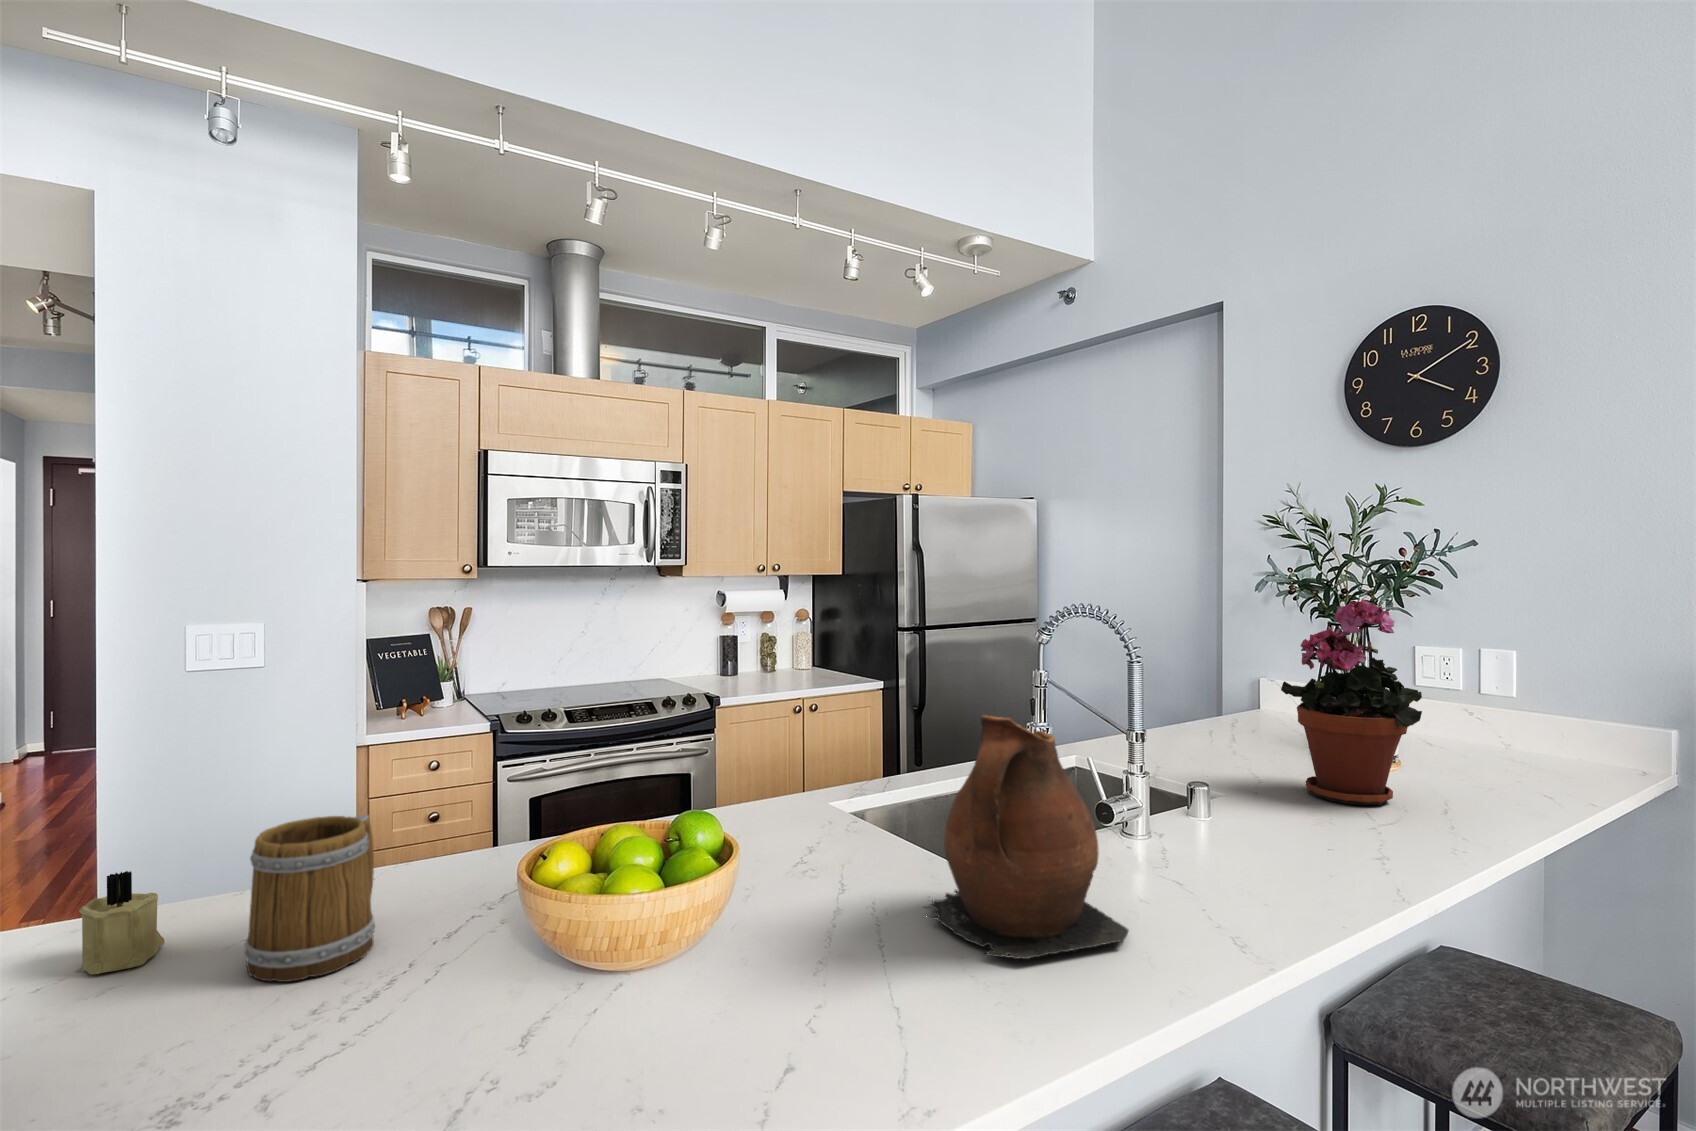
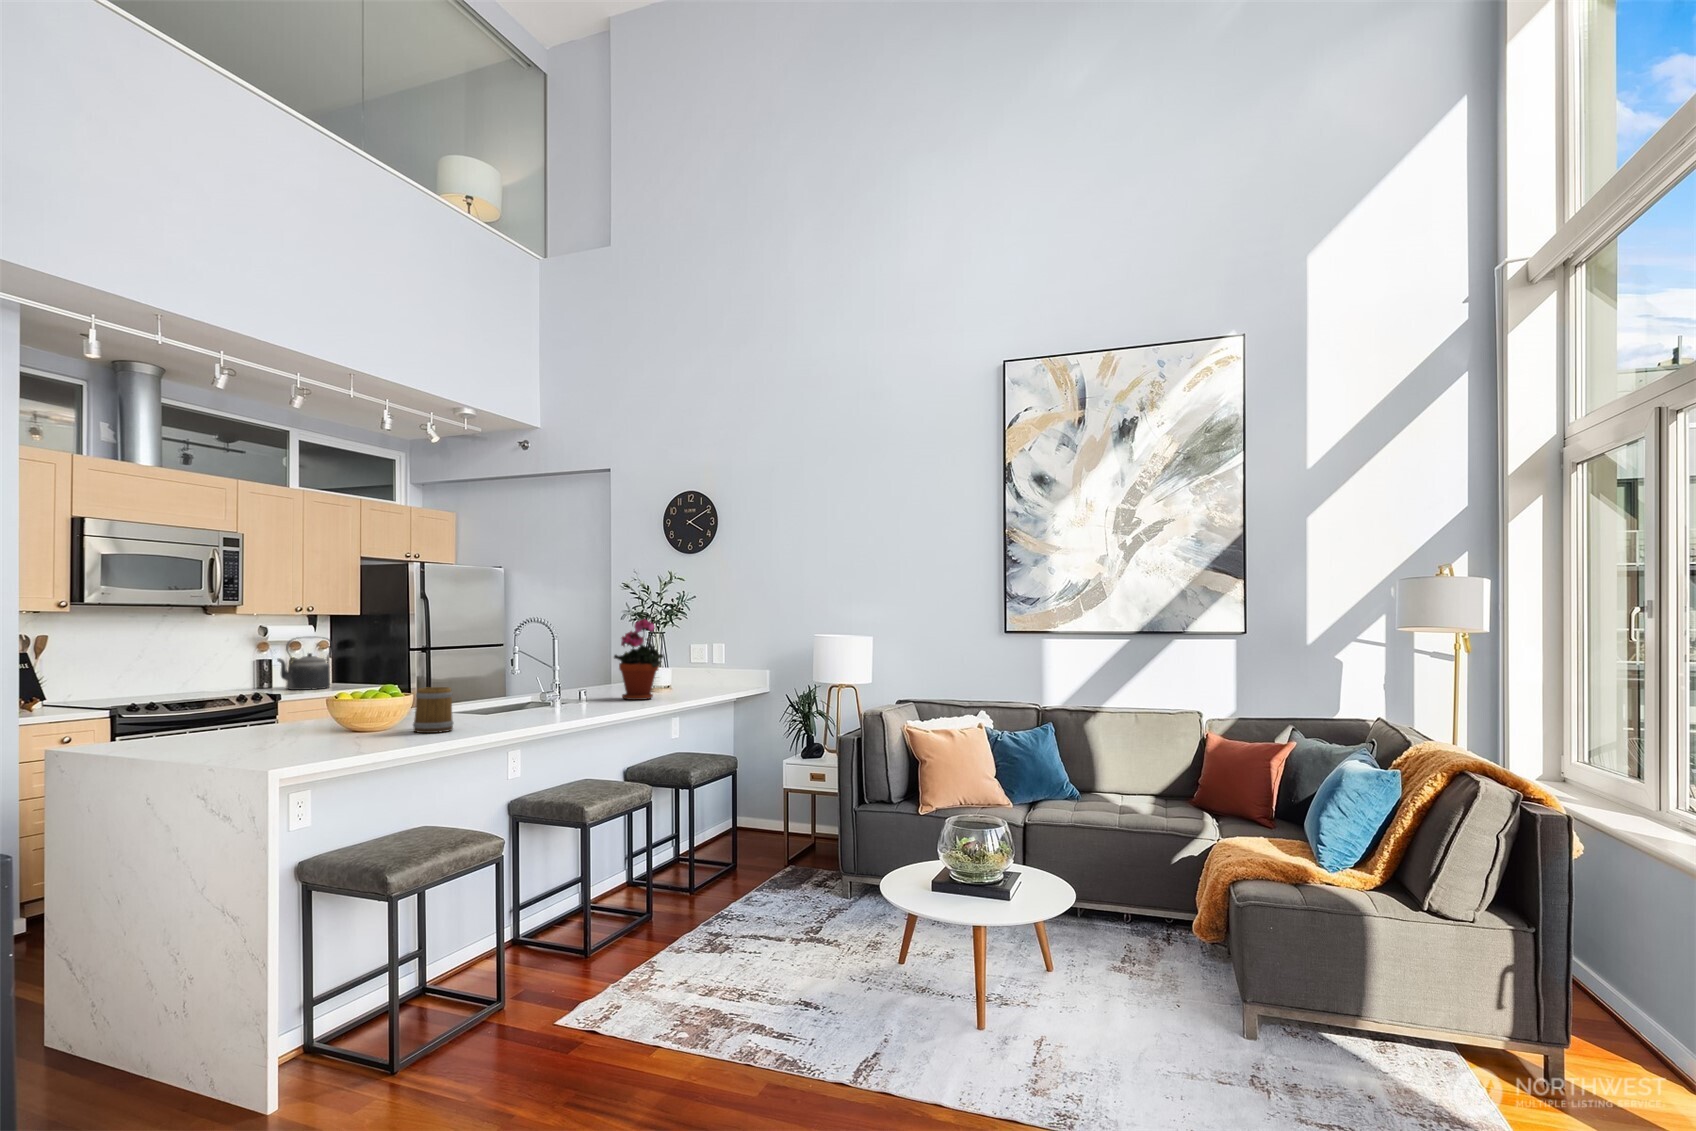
kettle: none [738,606,807,682] -> present [277,638,333,690]
ceramic pitcher: present [924,715,1128,959] -> none [468,649,540,722]
mug: present [244,815,375,982] -> present [413,687,453,733]
candle: present [79,871,165,974] -> none [141,710,170,744]

